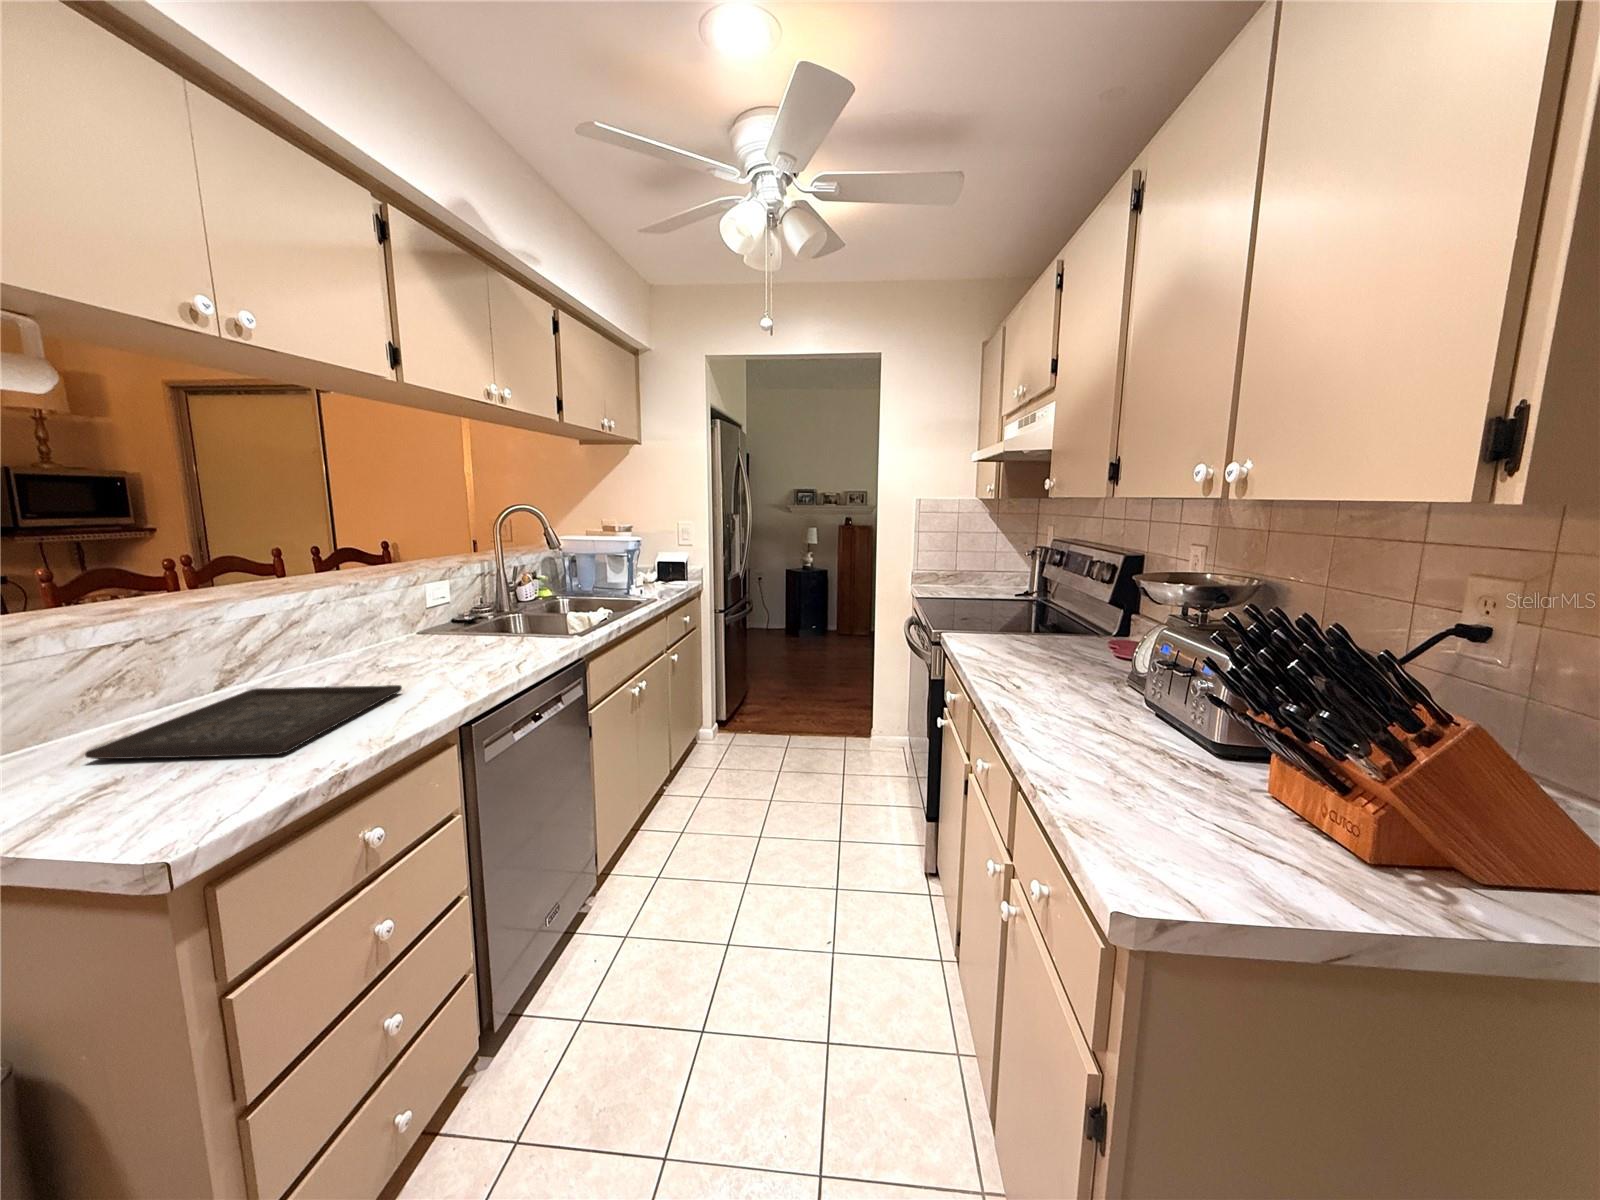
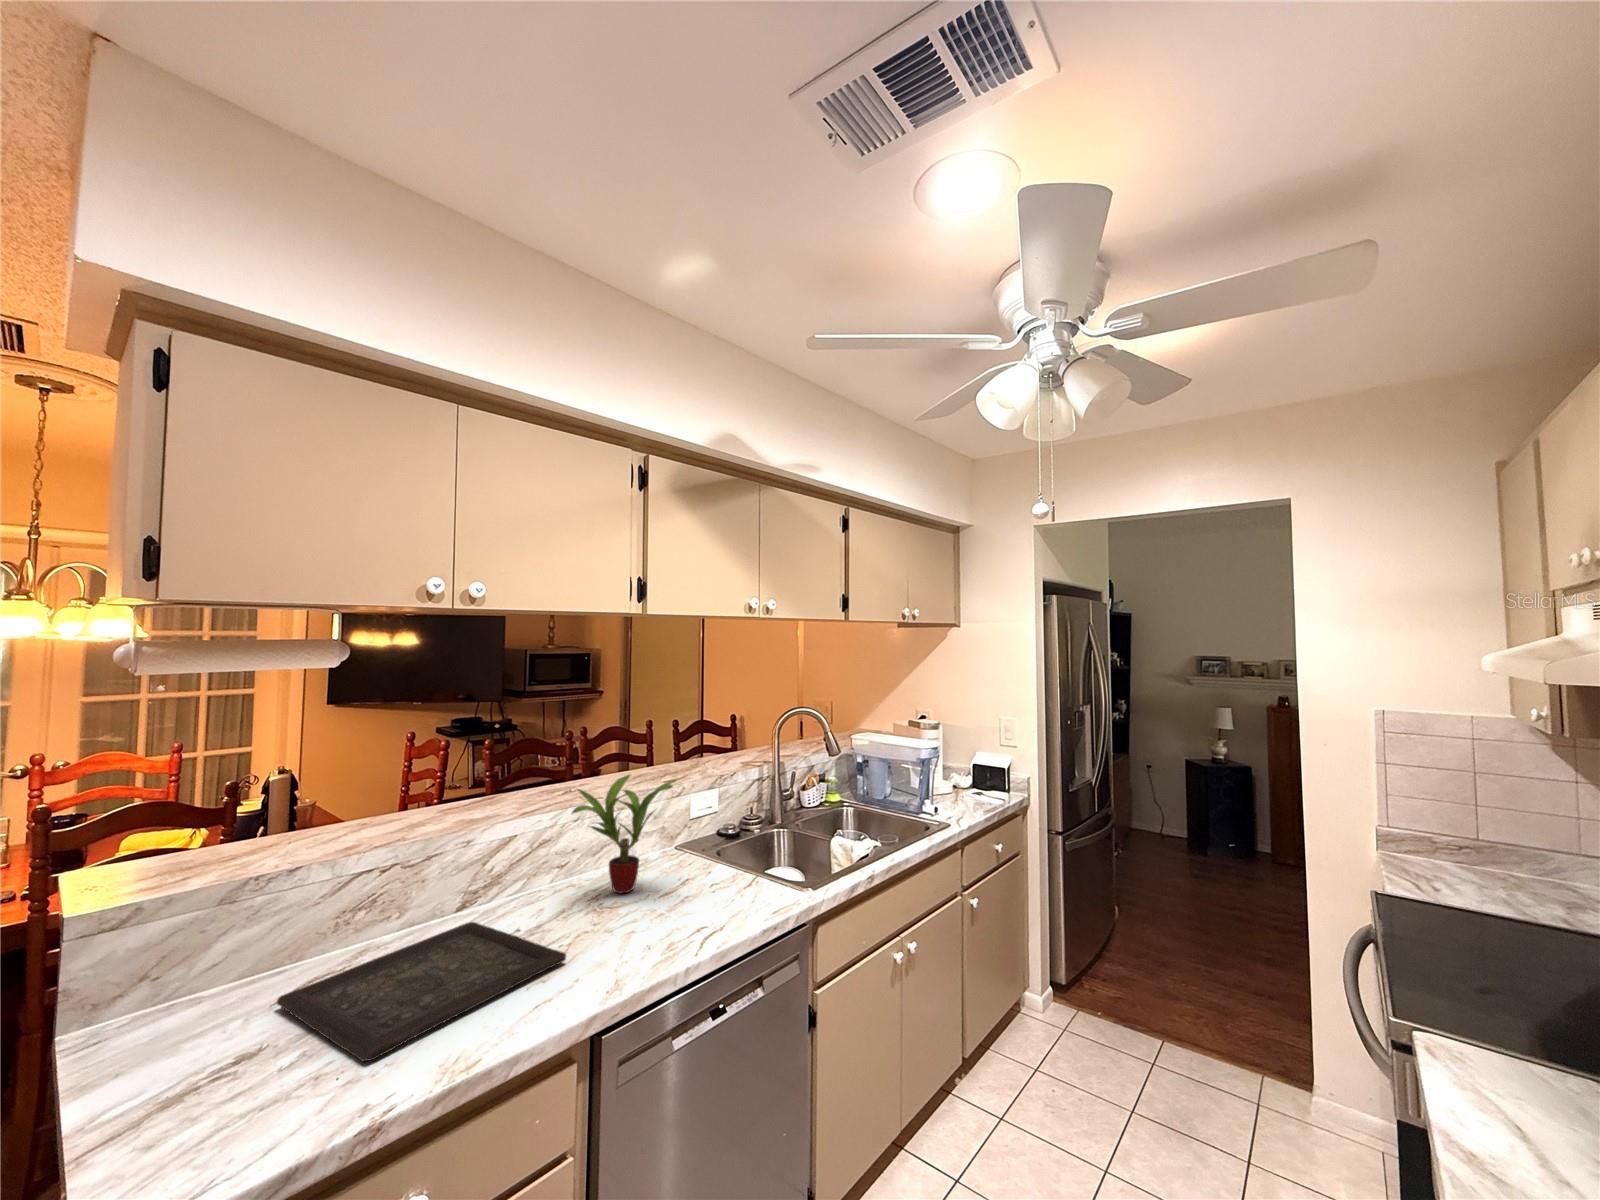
potted plant: none [327,556,449,660] -> present [572,775,676,893]

